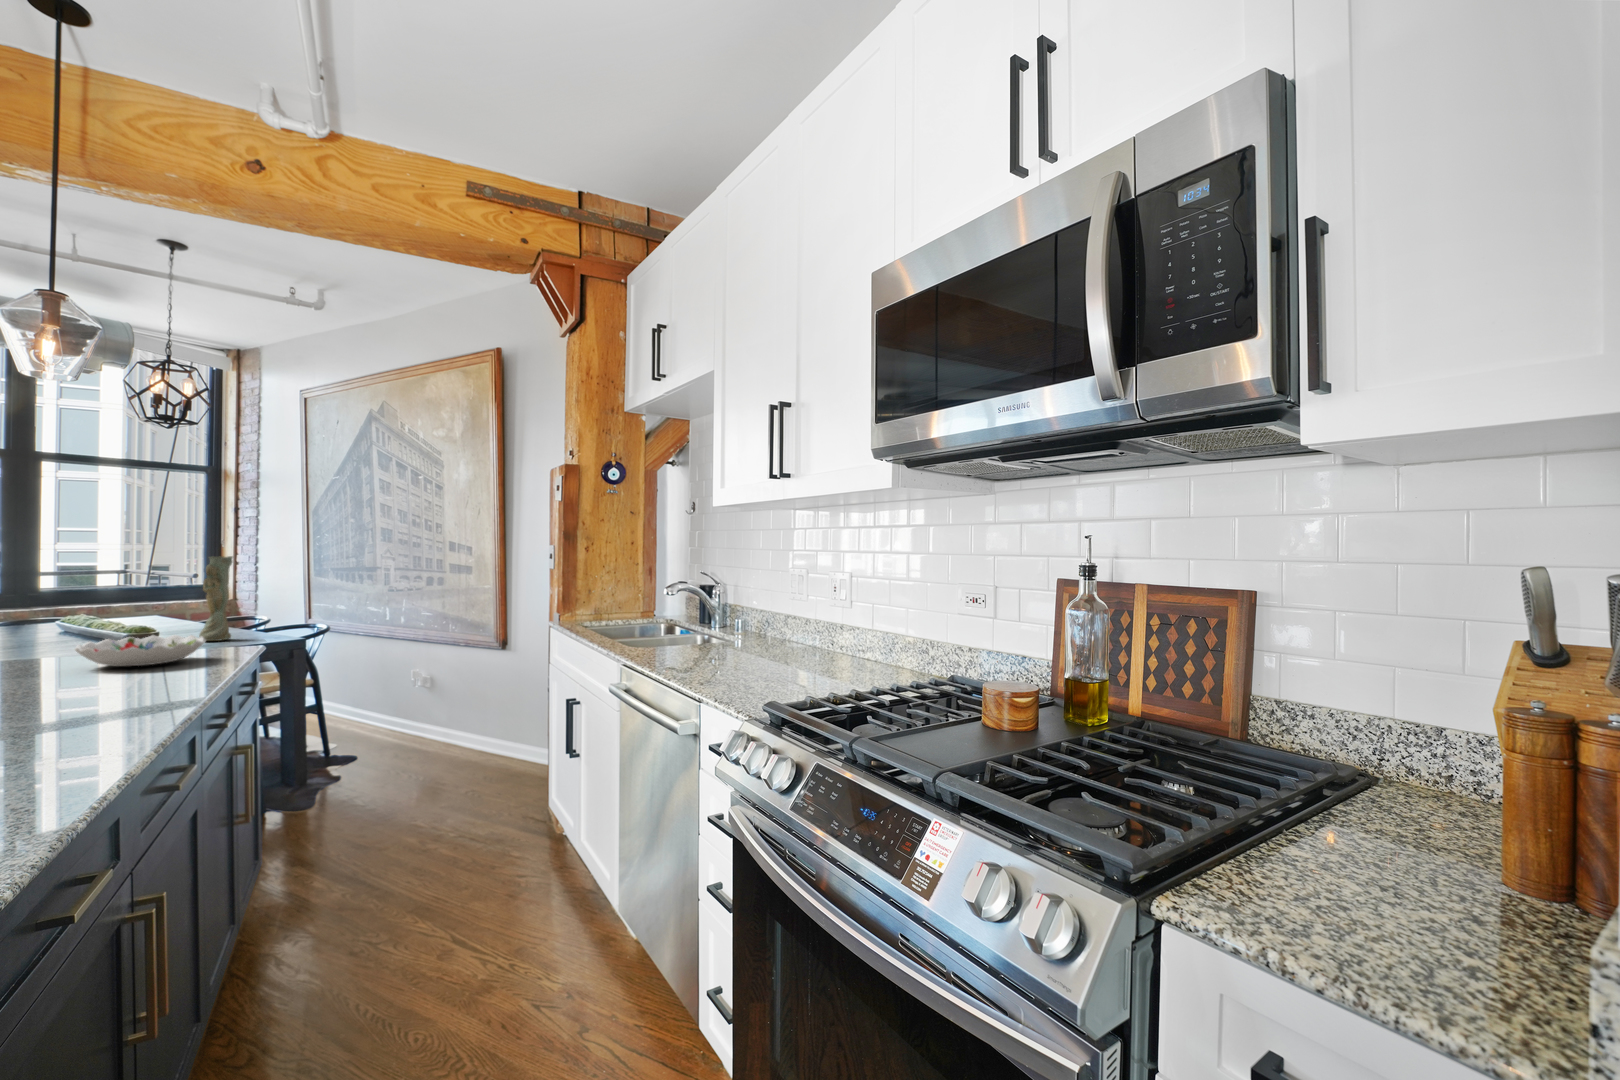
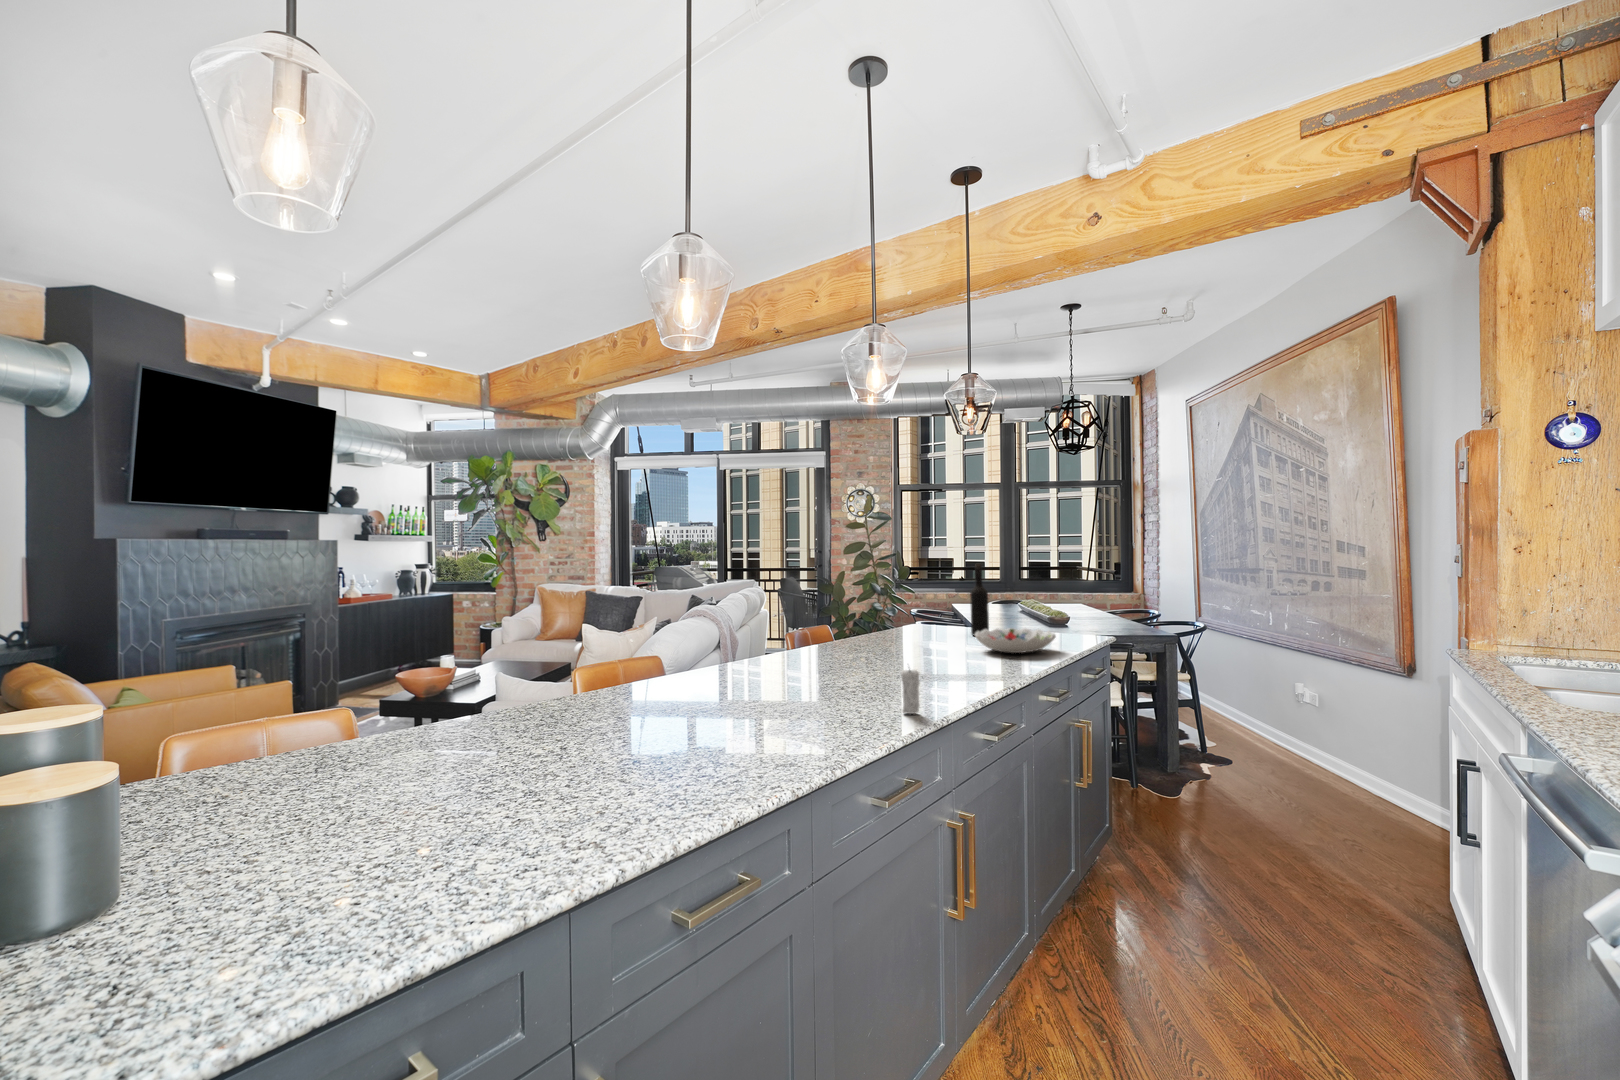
vase: present [199,556,233,641] -> none [1069,562,1092,635]
wine bottle: none [41,557,75,656] -> present [970,564,989,635]
candle: none [55,674,90,744] -> present [901,670,920,714]

